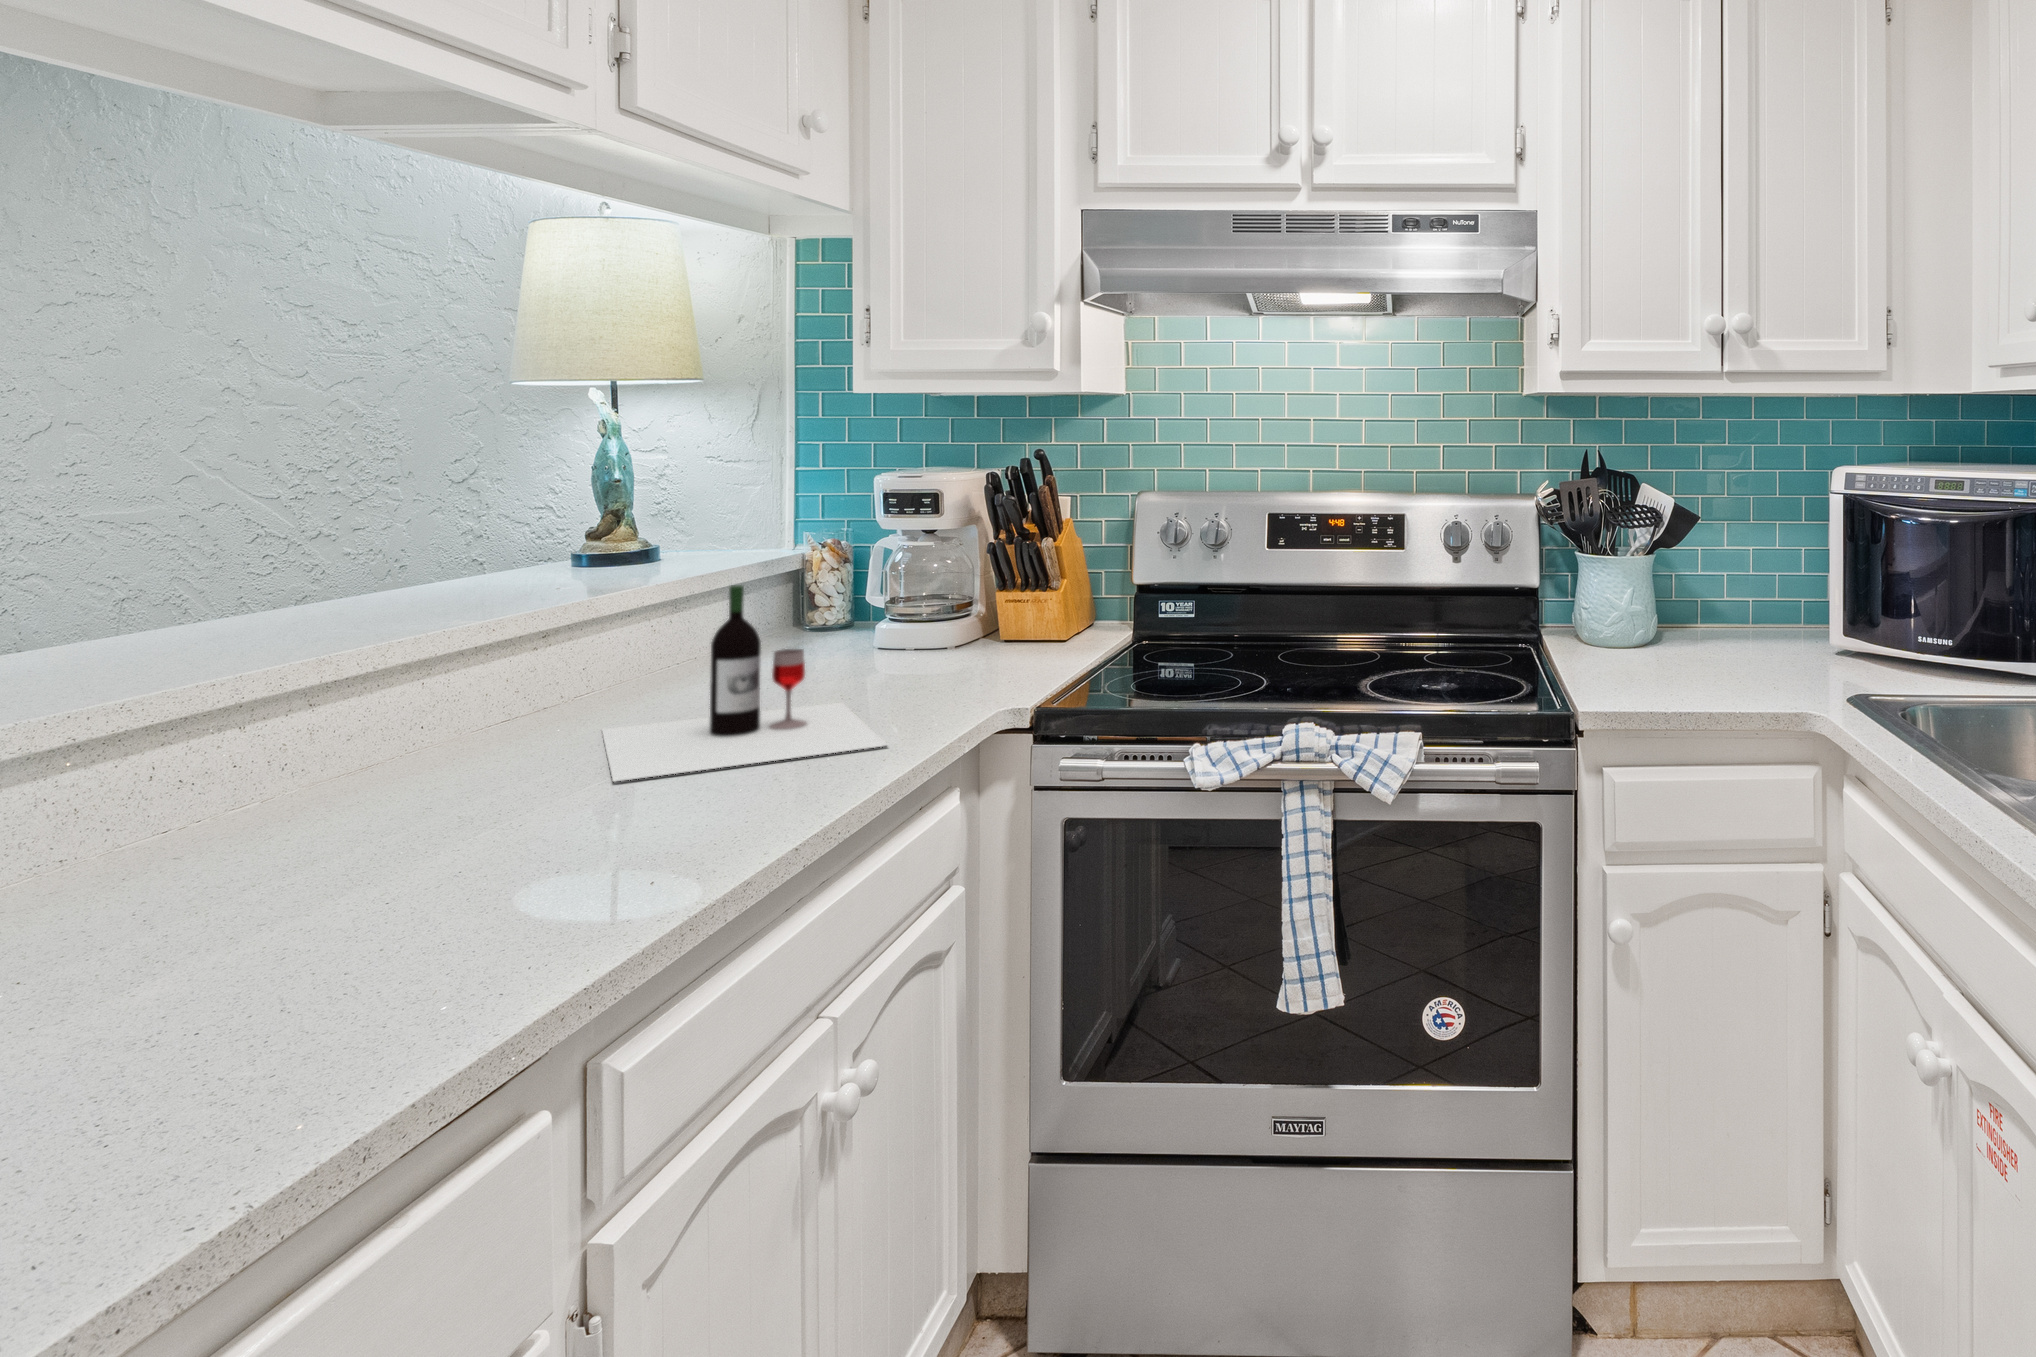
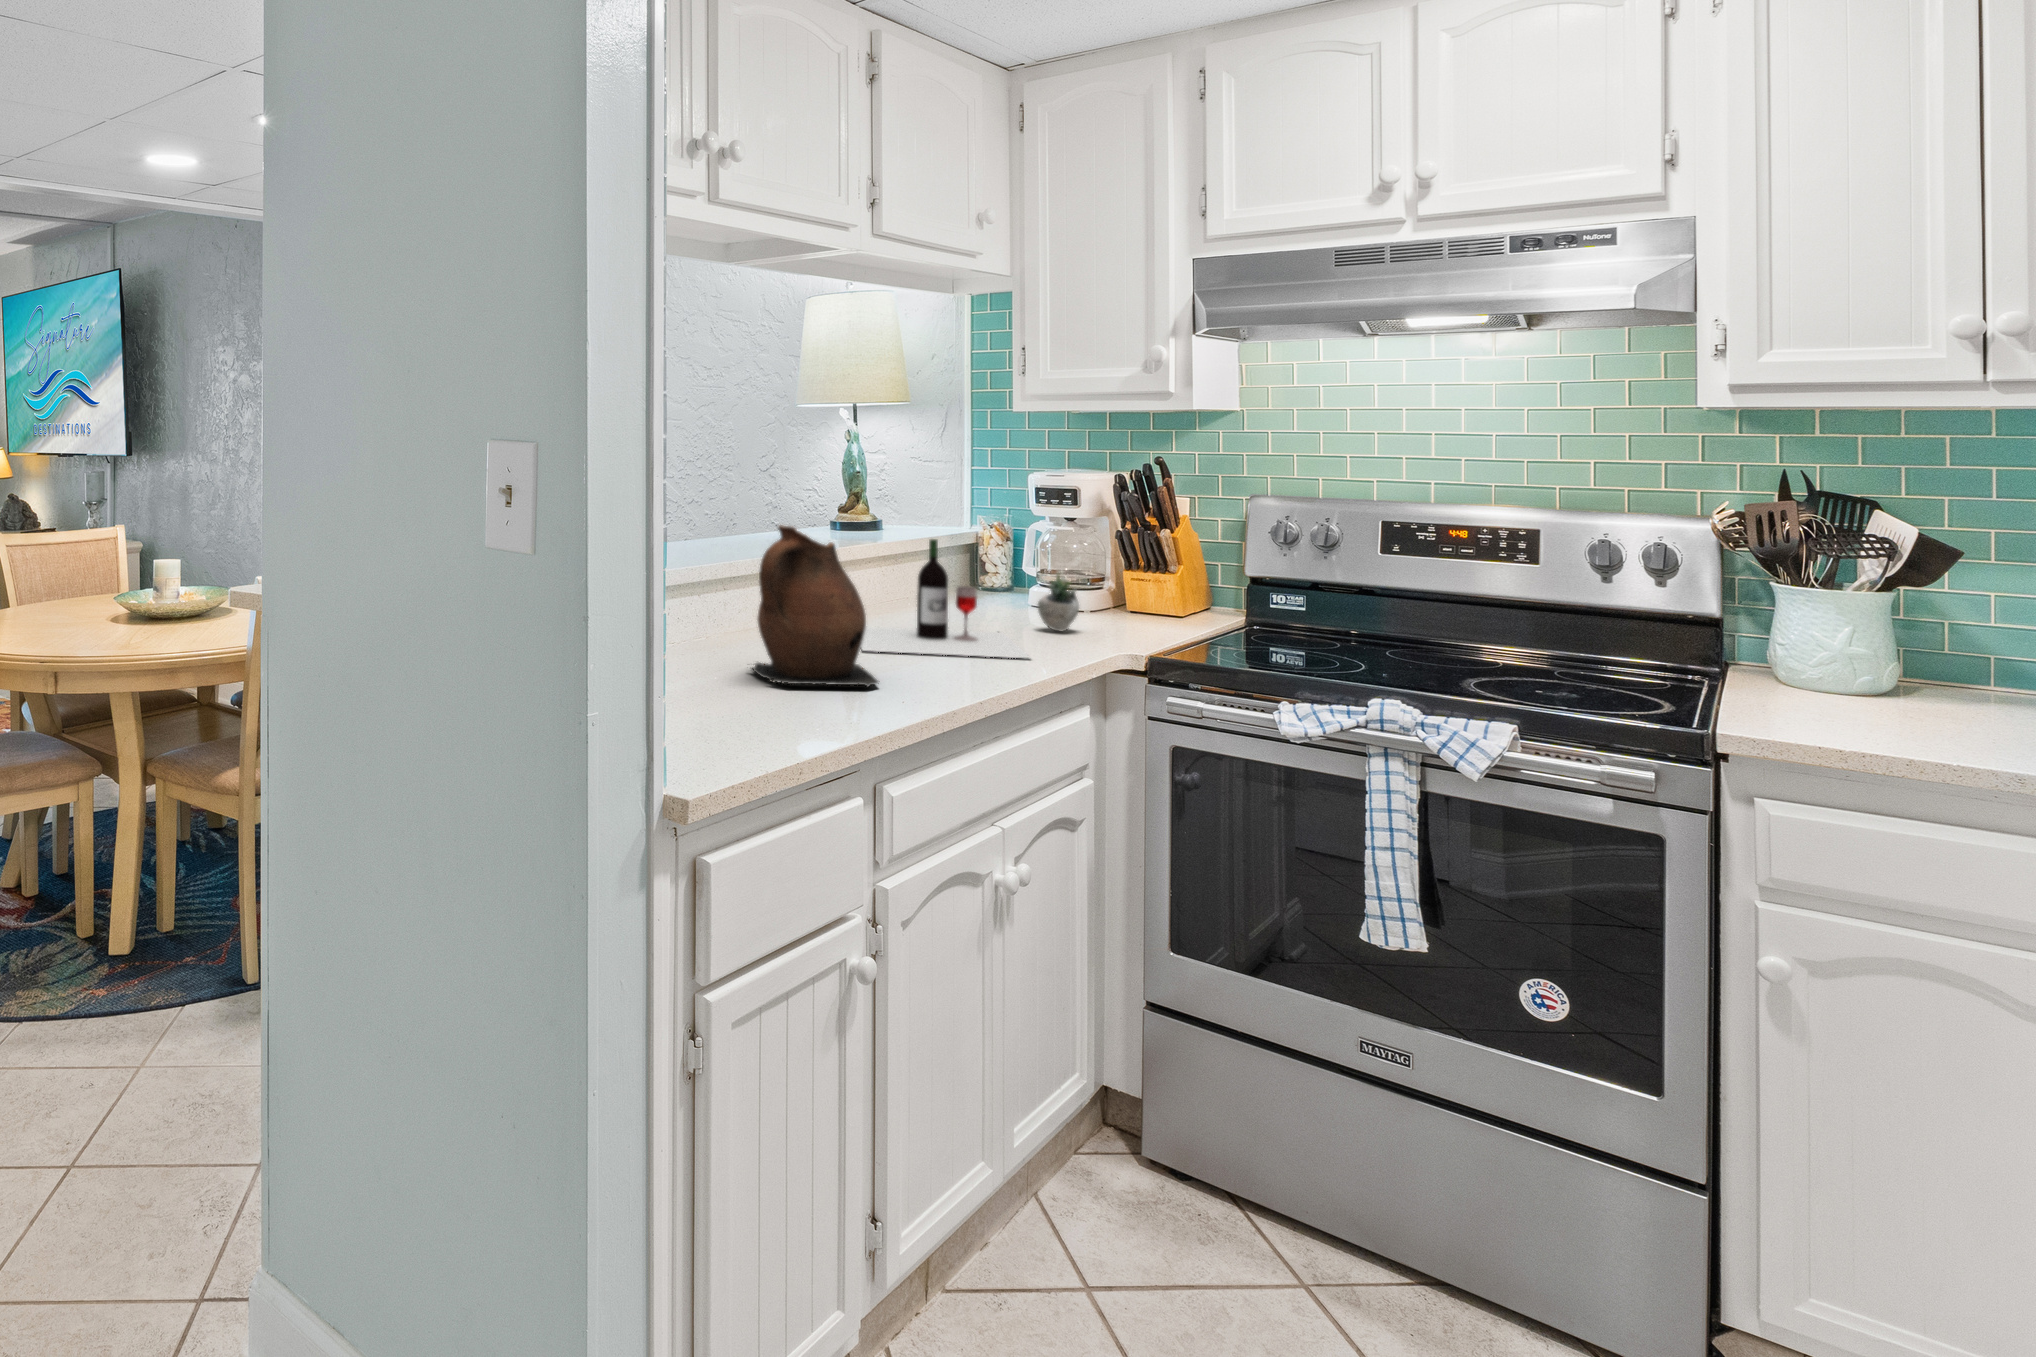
succulent plant: none [891,597,1002,689] -> present [1037,573,1079,631]
ceramic pitcher: none [362,607,642,900] -> present [753,525,879,687]

